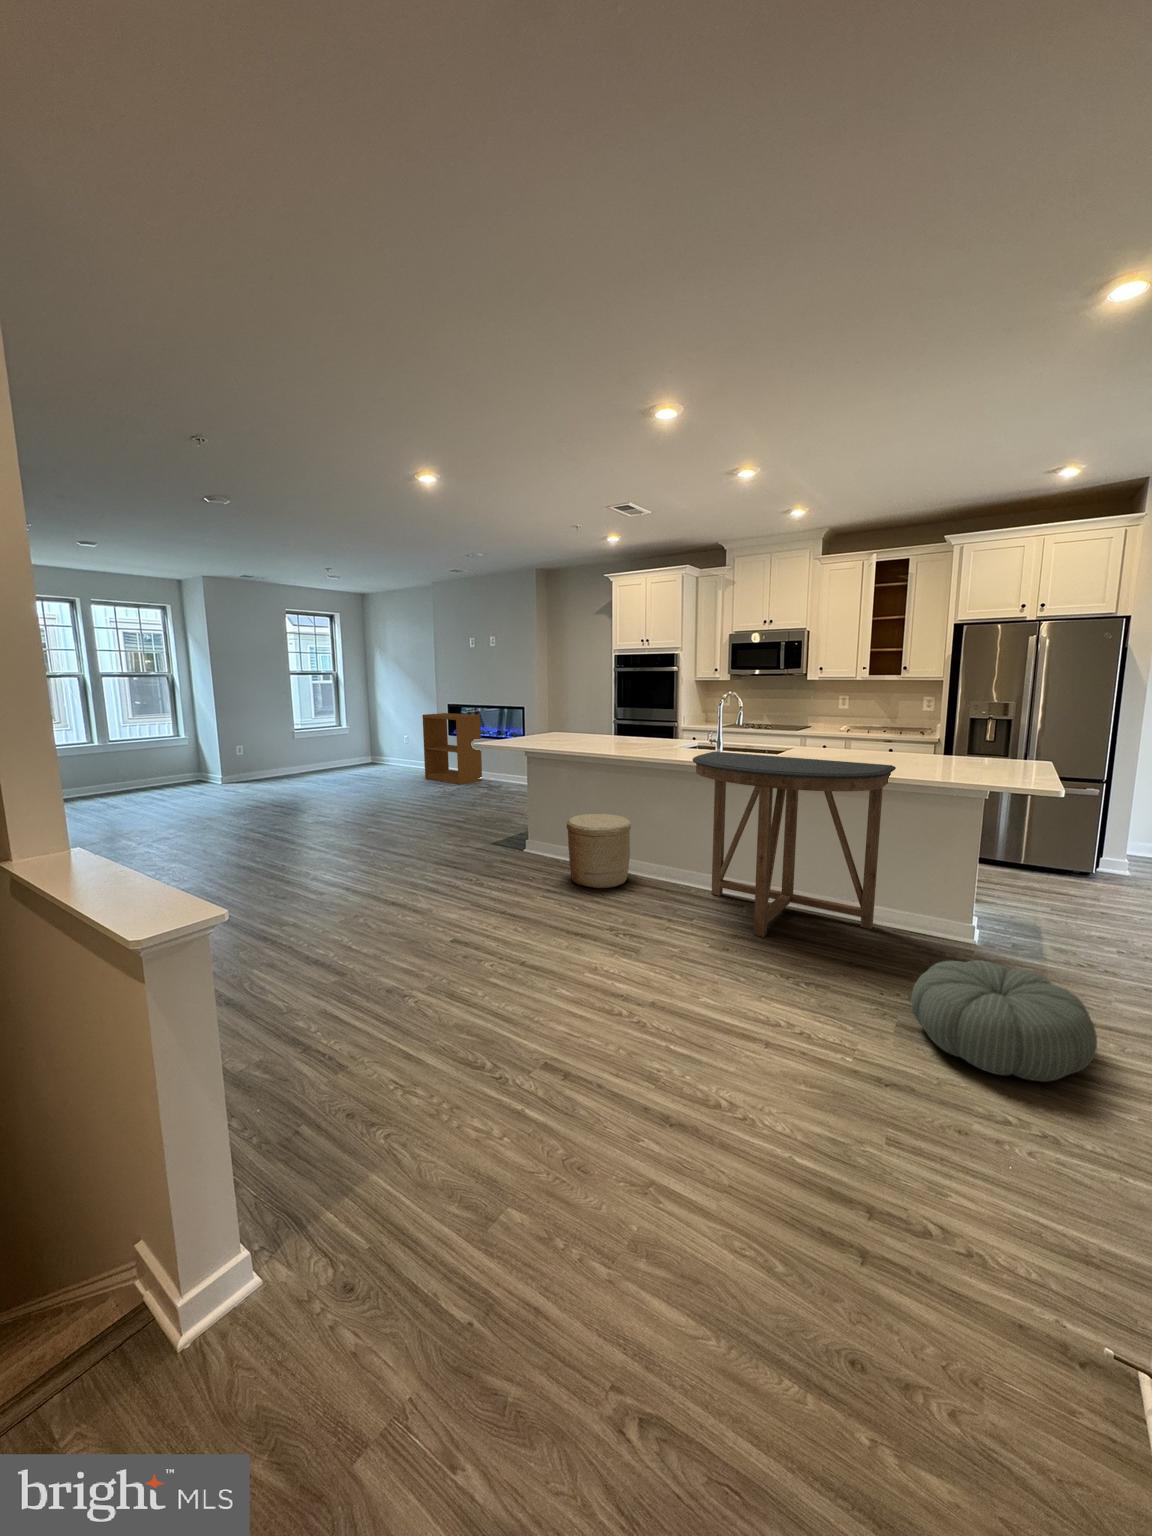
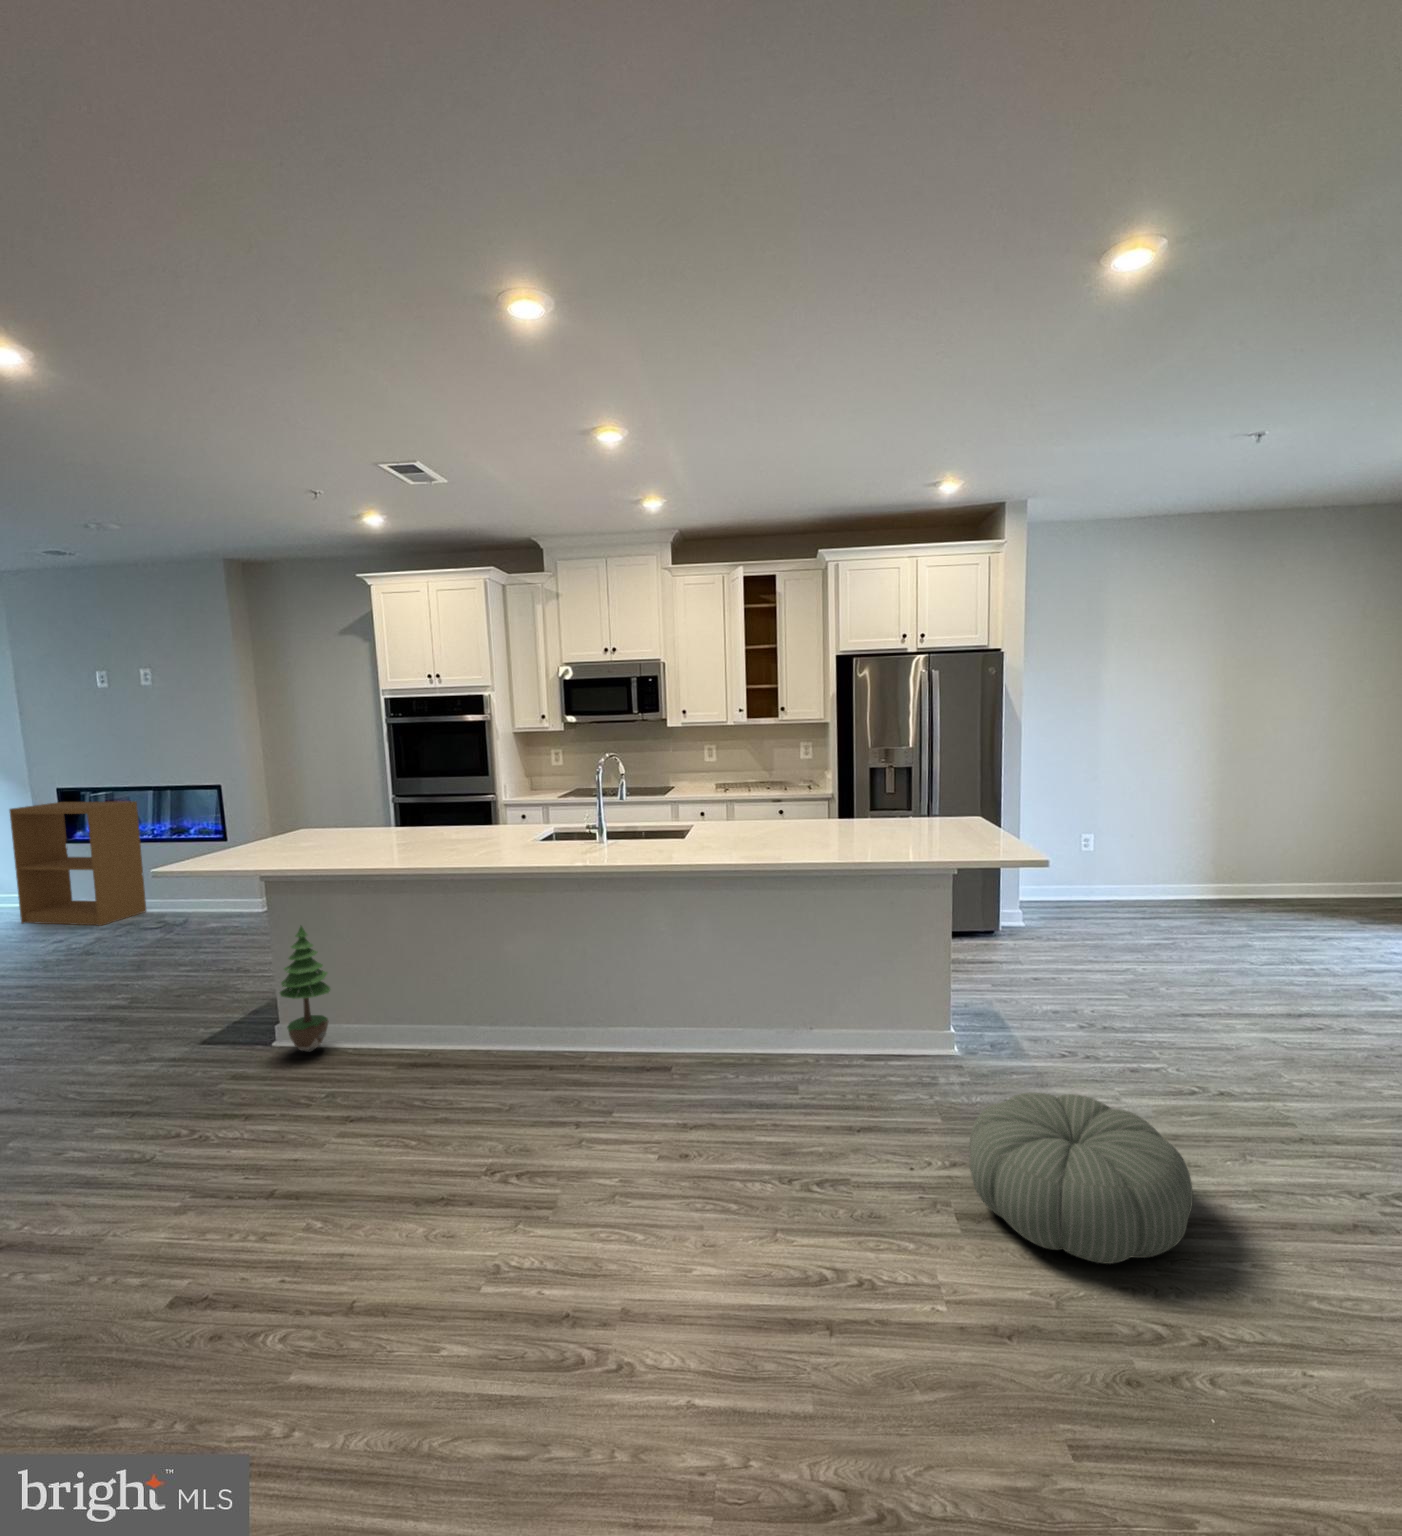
console table: present [693,752,896,937] -> none [581,839,854,1114]
potted tree: none [527,786,555,860] -> present [280,926,330,1052]
woven basket: present [567,814,631,888] -> none [365,956,478,1089]

